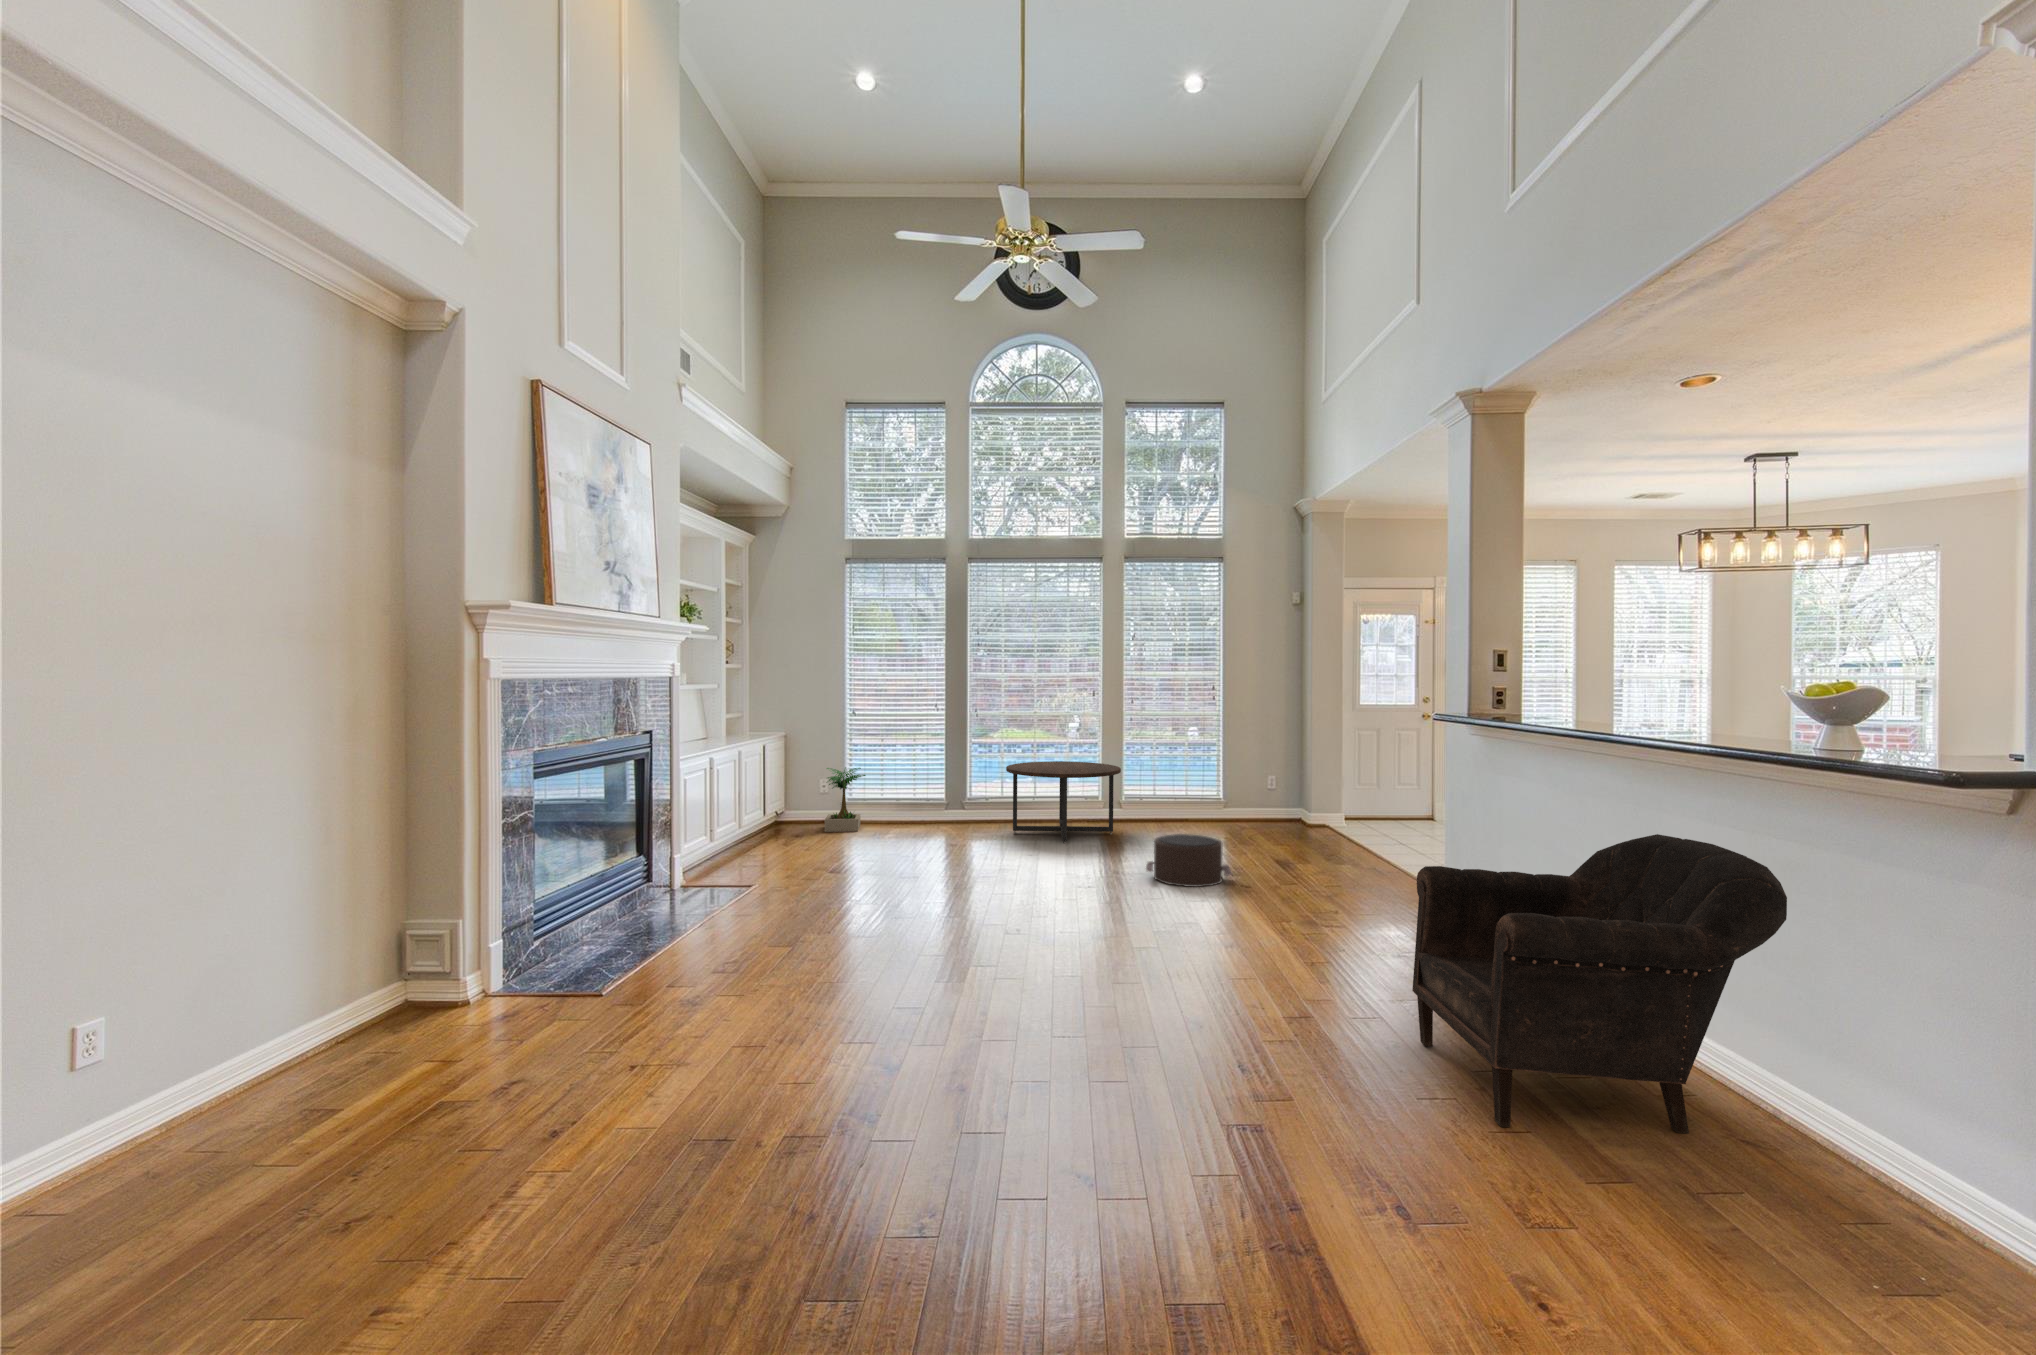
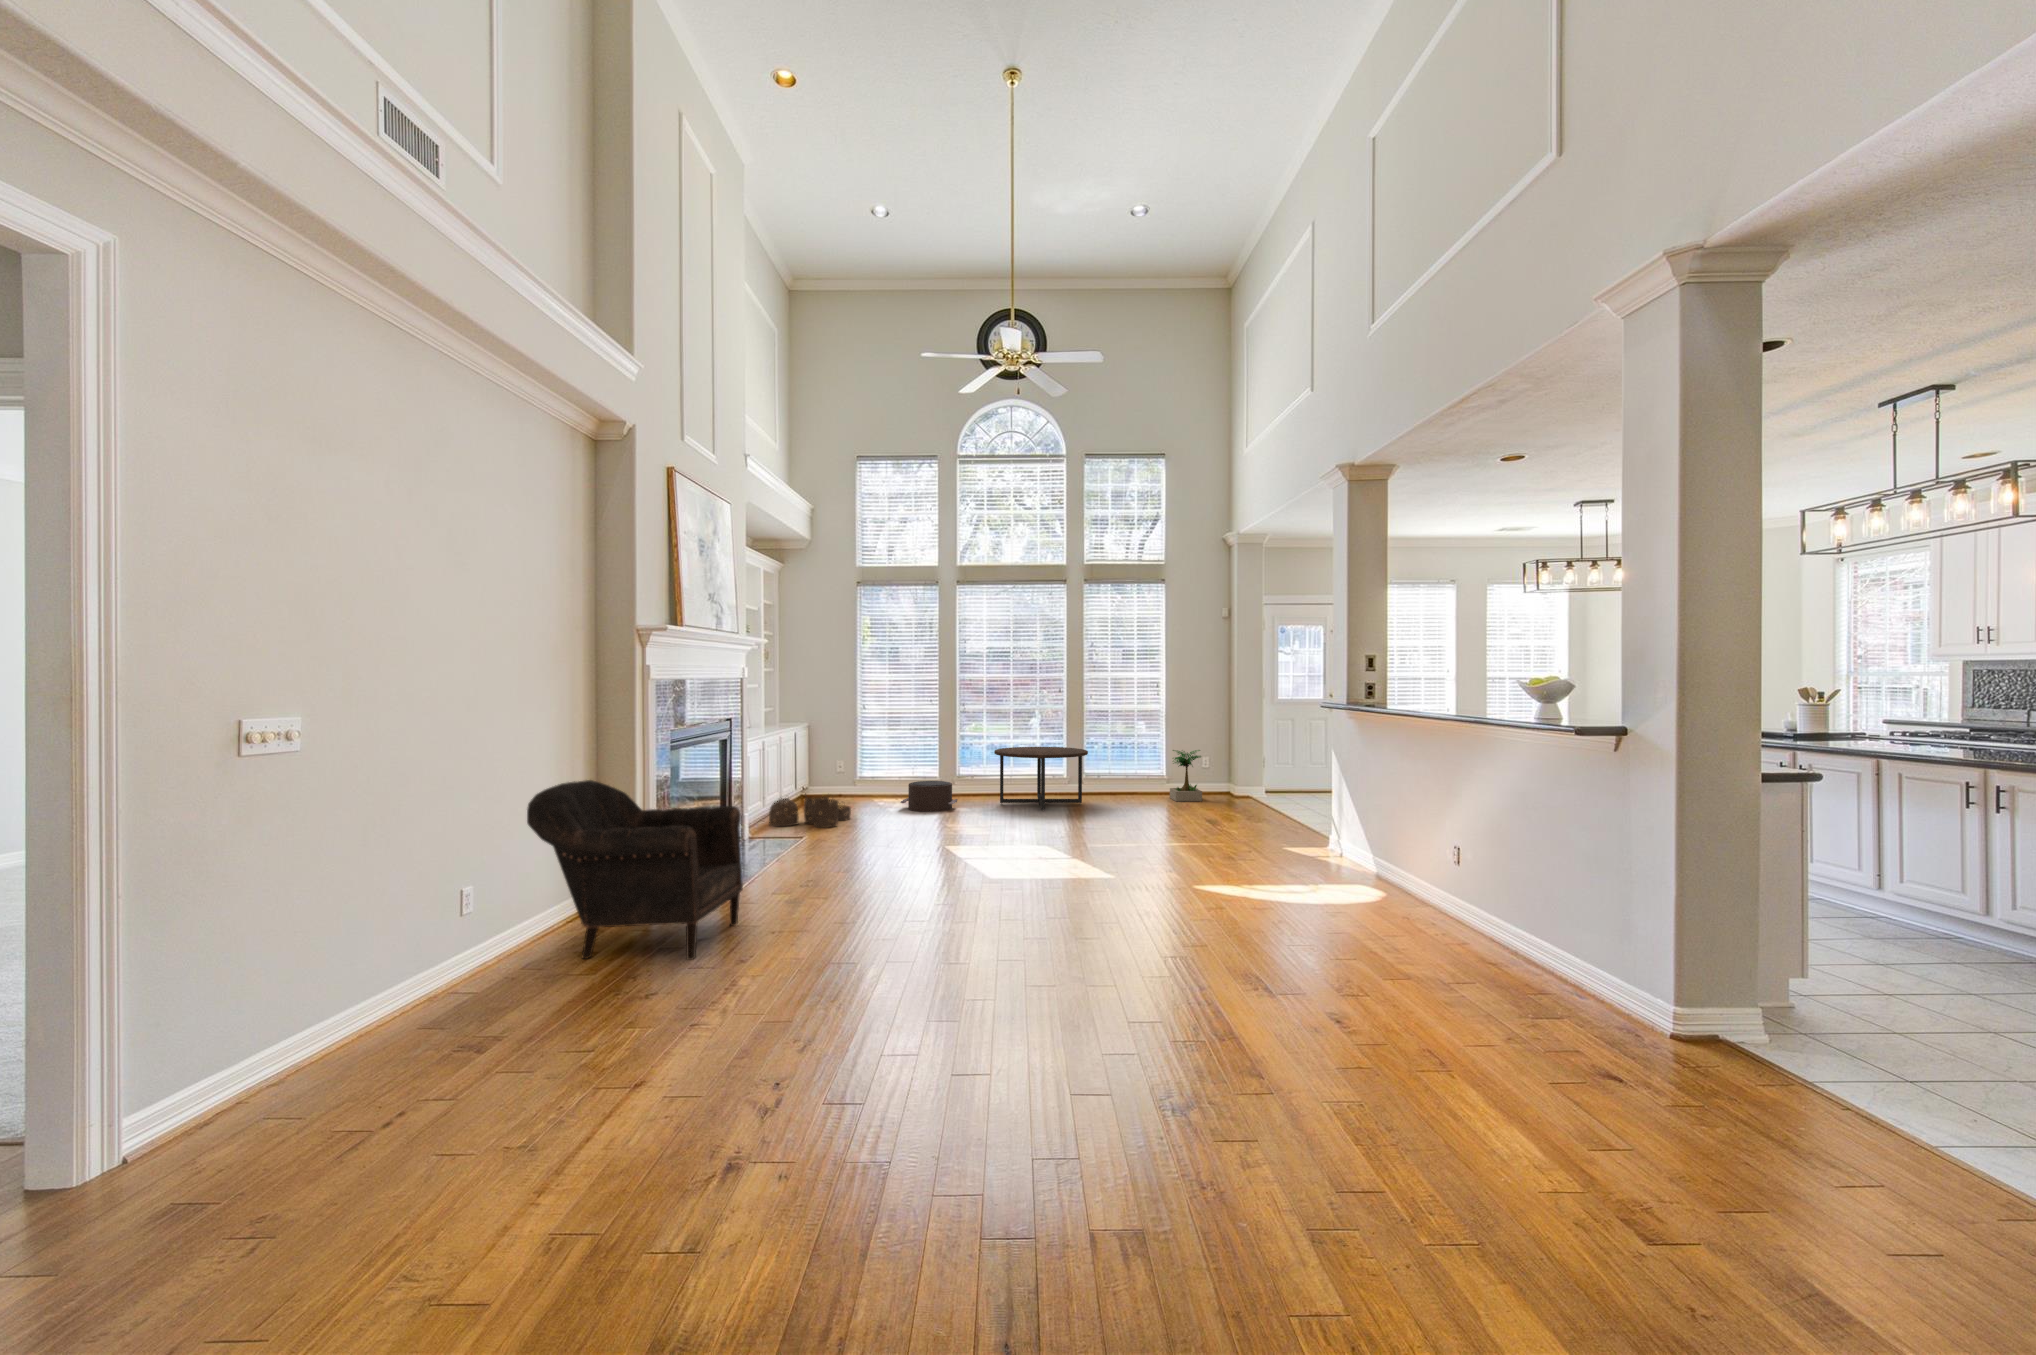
potted plant: present [825,768,866,832] -> present [1170,750,1202,801]
woven basket: none [719,821,825,866] -> present [769,794,851,828]
pouf: present [1146,834,1233,887] -> present [900,781,957,812]
armchair: present [1412,834,1787,1134] -> present [527,780,743,960]

